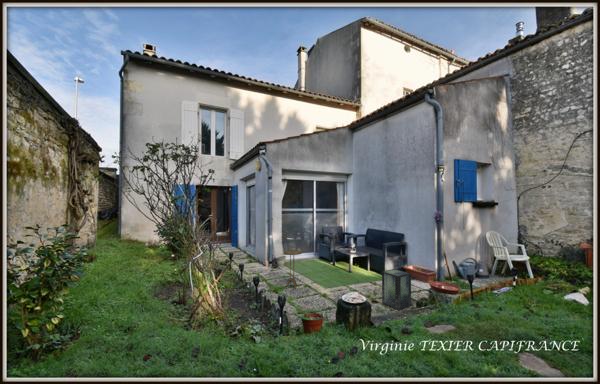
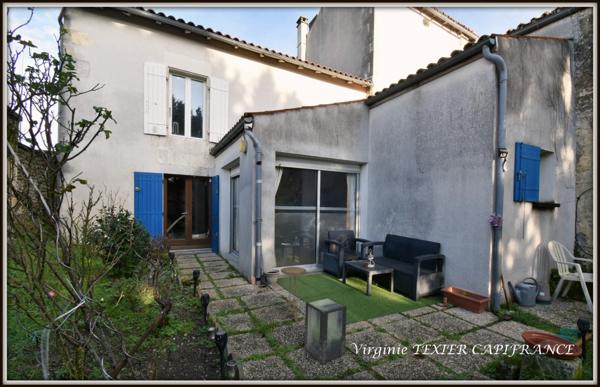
storage box: present [382,269,411,310] -> present [305,297,347,364]

